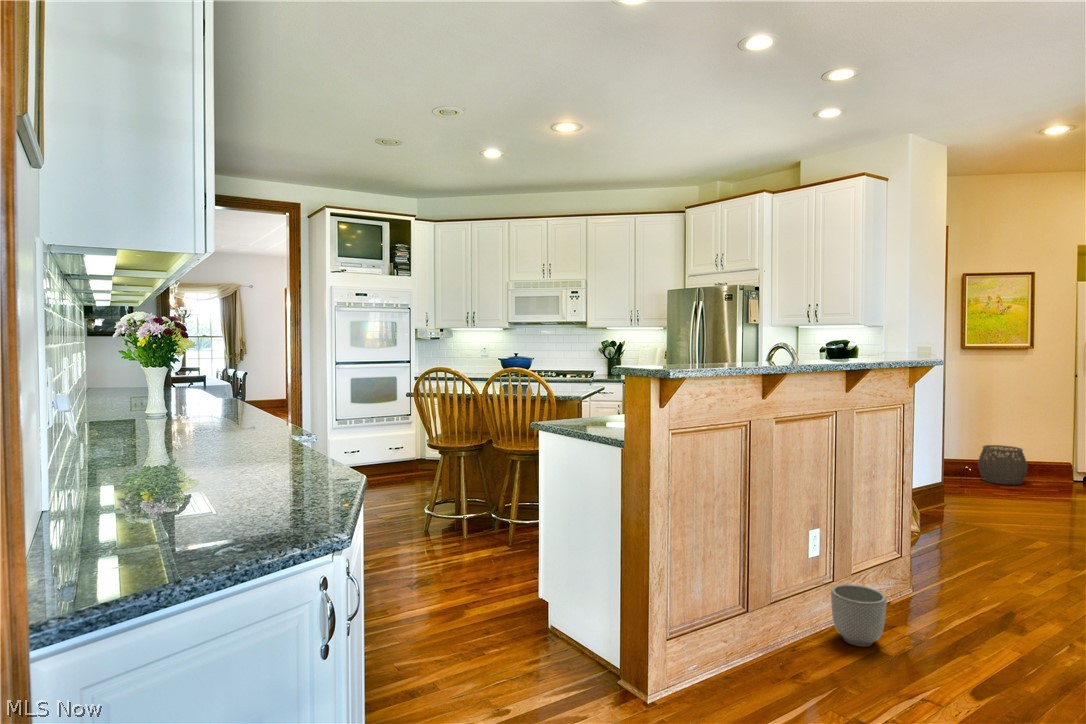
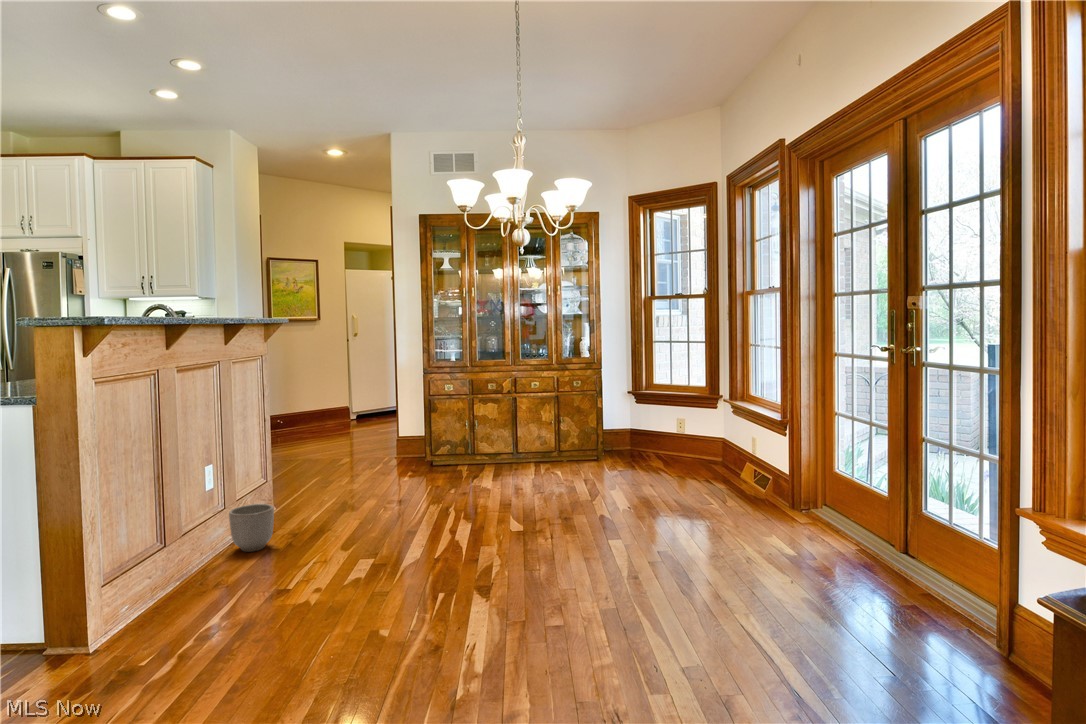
woven basket: present [978,445,1027,485] -> none [287,401,322,432]

